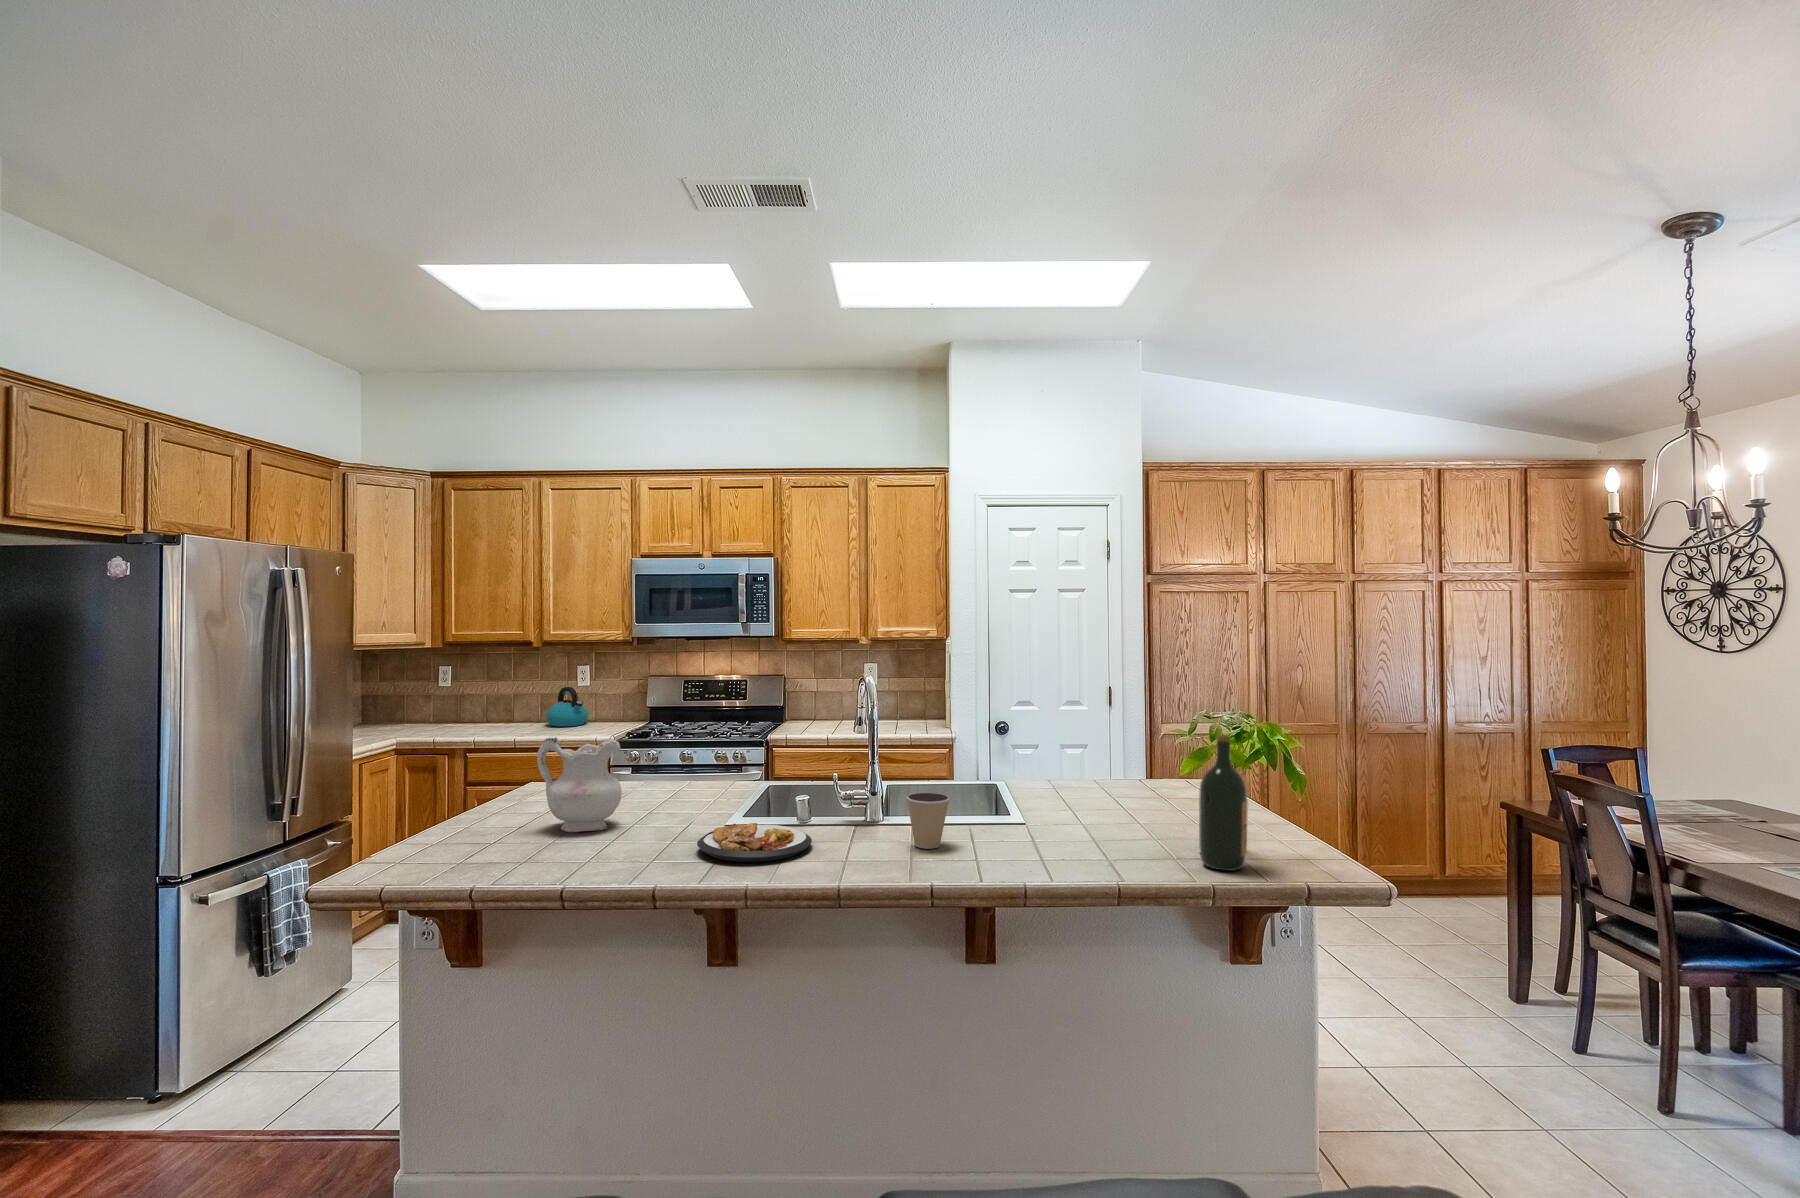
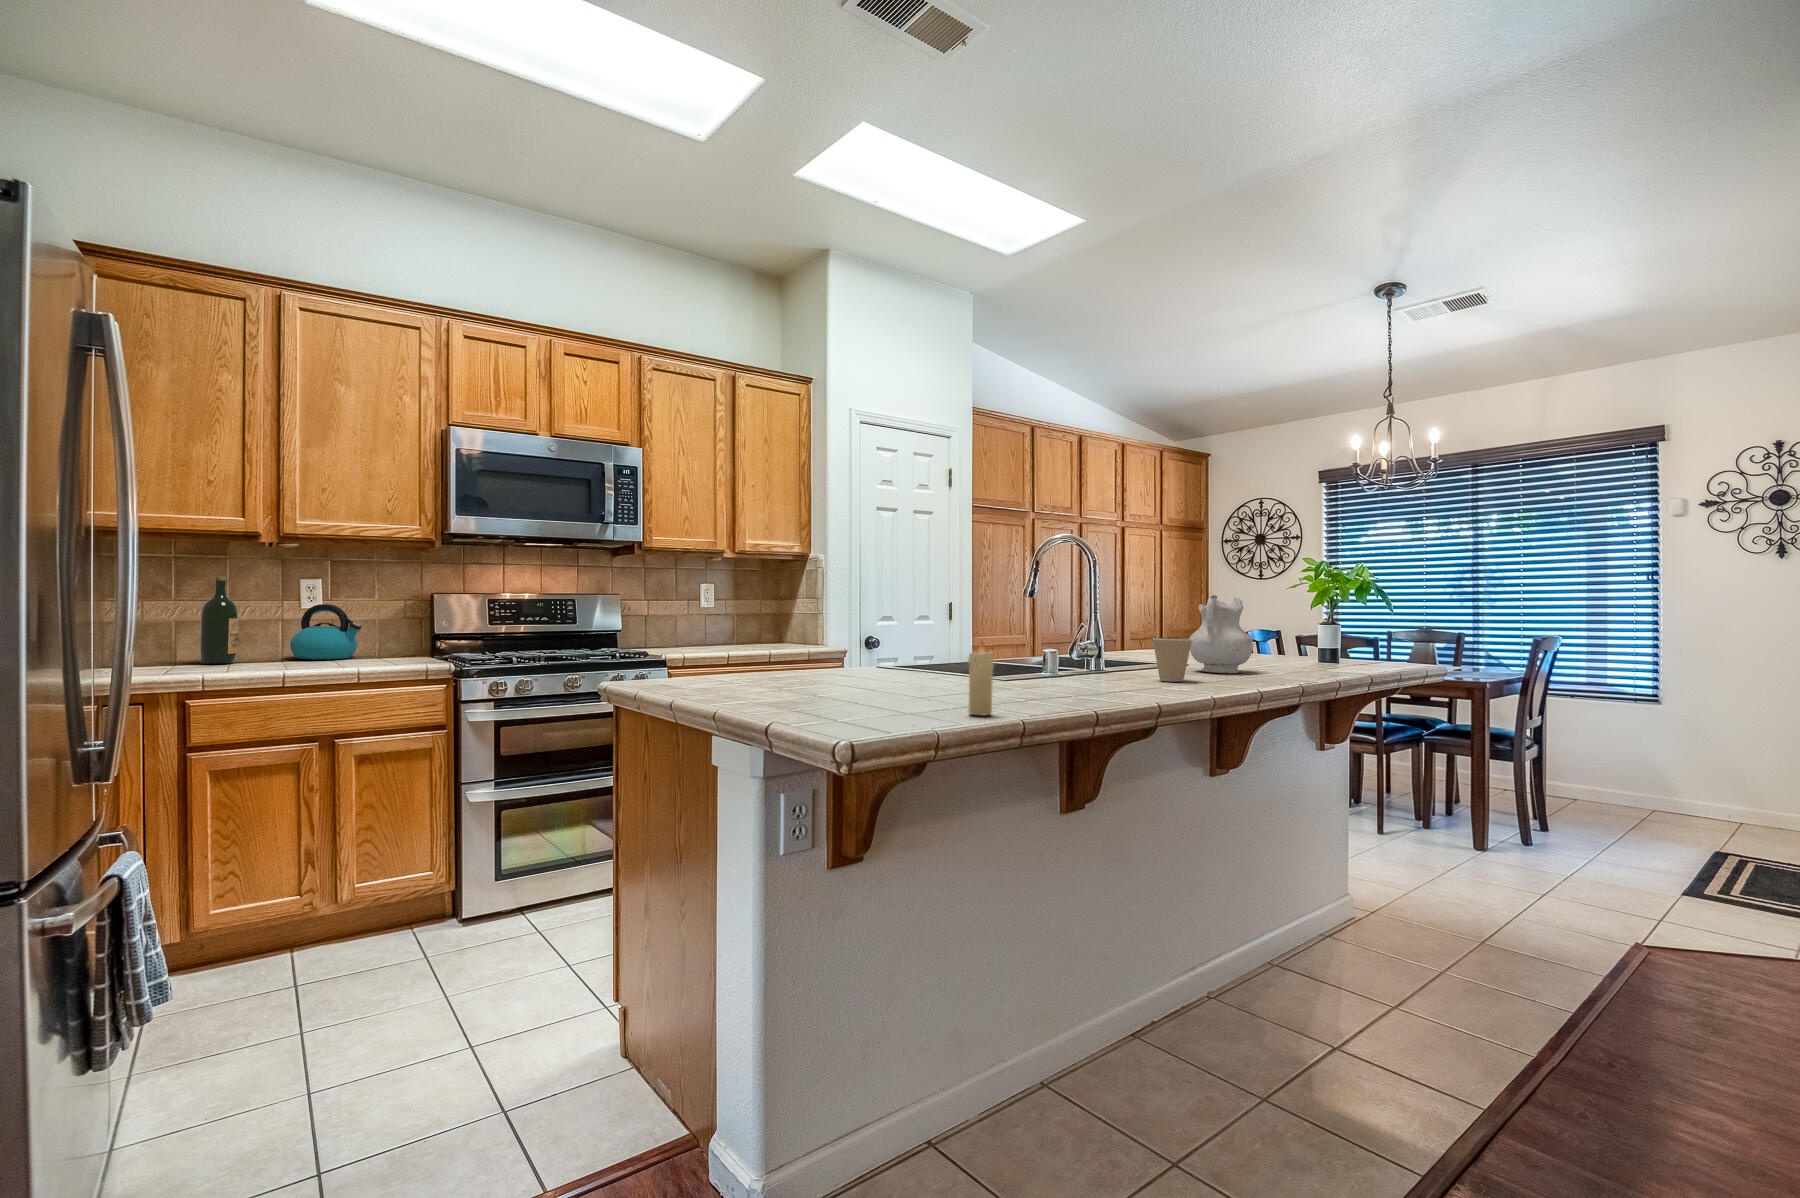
wine bottle: present [1199,734,1248,871] -> present [200,577,239,664]
ceramic pitcher: present [537,737,622,832] -> present [1189,595,1253,673]
candle: none [500,806,524,875] -> present [968,641,994,715]
plate: present [697,823,812,862] -> none [1023,669,1137,695]

